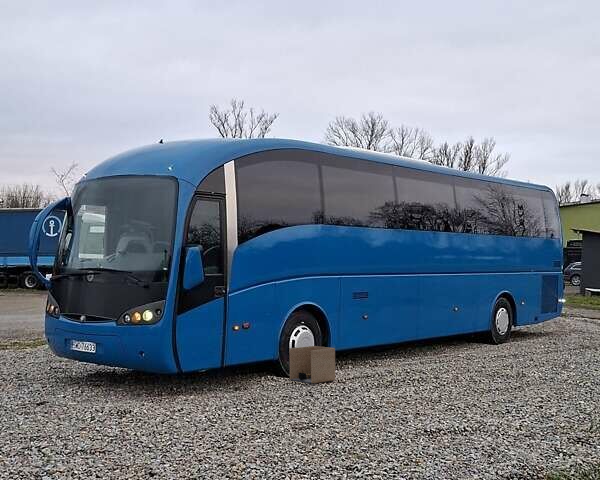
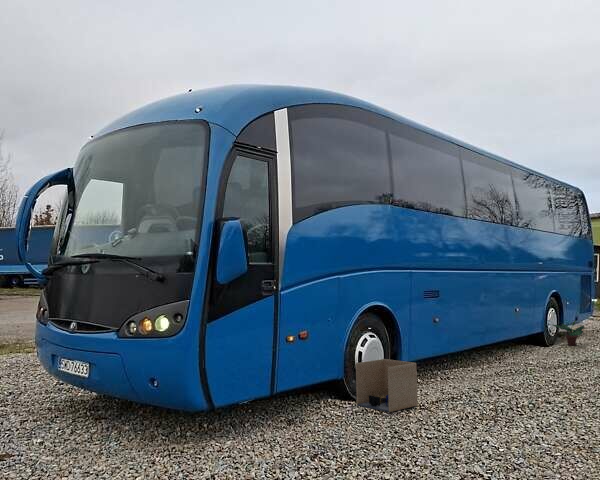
potted plant: none [499,318,533,343] -> present [553,320,586,346]

